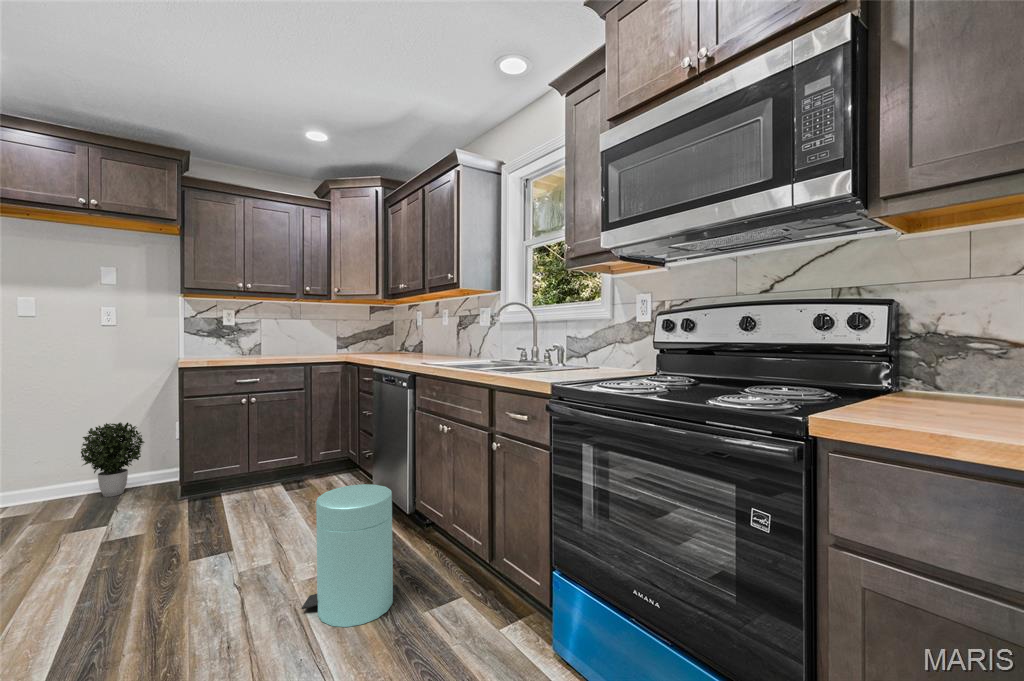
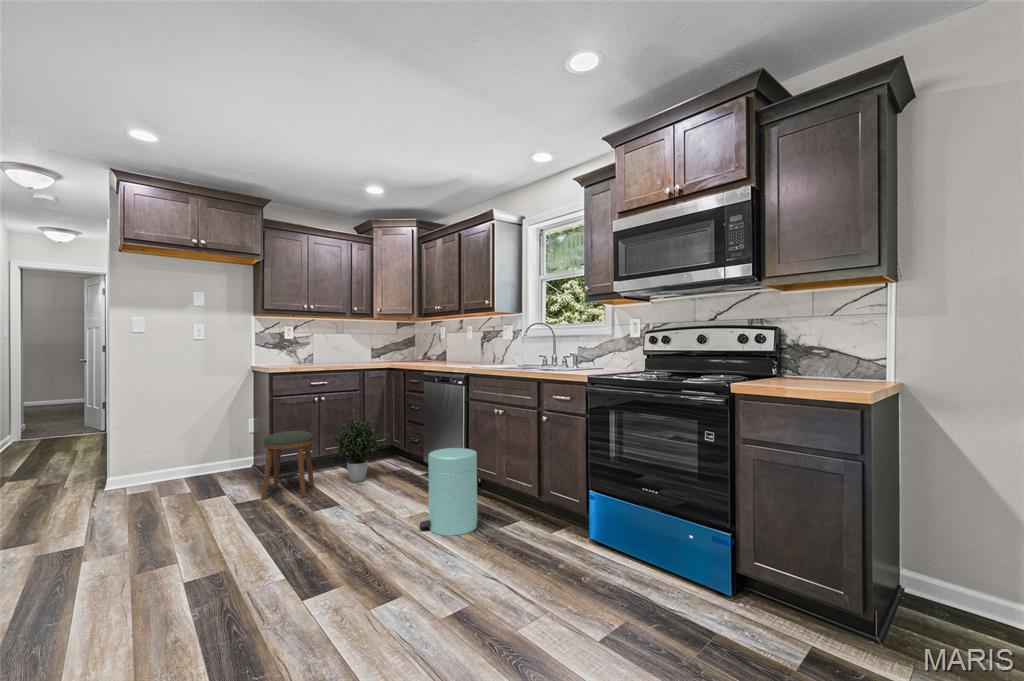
potted plant: present [81,422,145,497] -> present [335,420,379,482]
stool: none [141,444,225,537] -> present [262,431,314,500]

